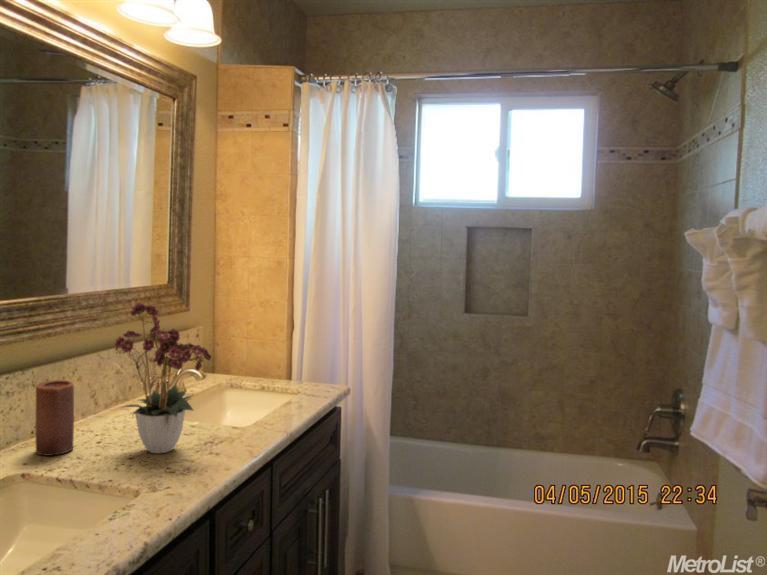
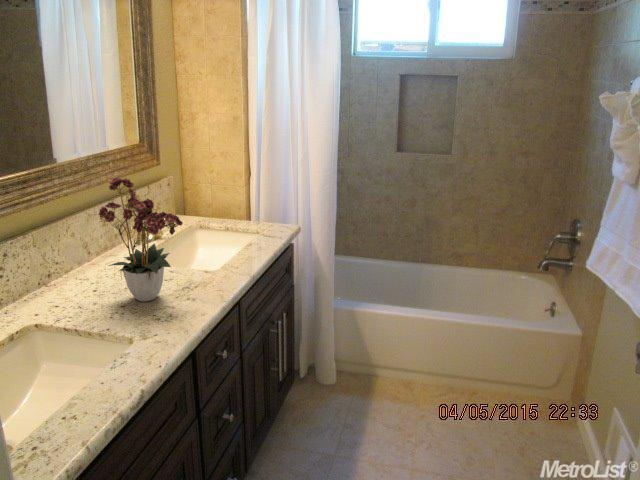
candle: present [35,380,74,456] -> none [37,243,75,306]

